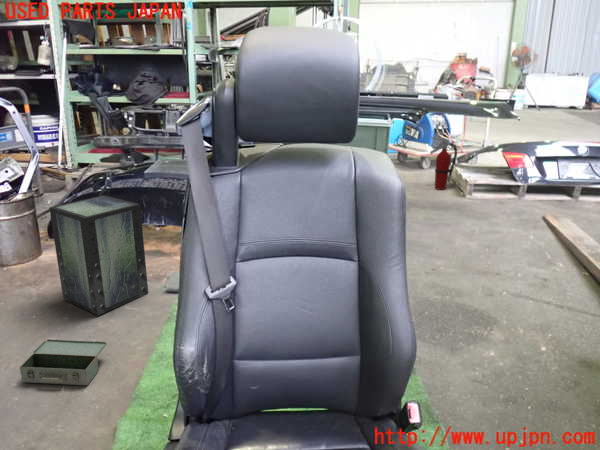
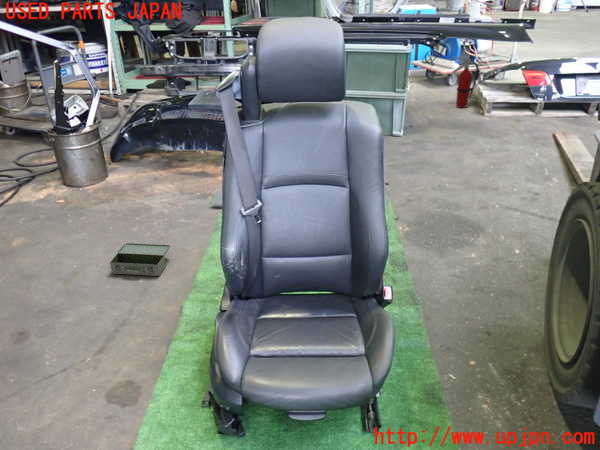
storage box: present [49,195,148,316] -> none [116,127,198,225]

